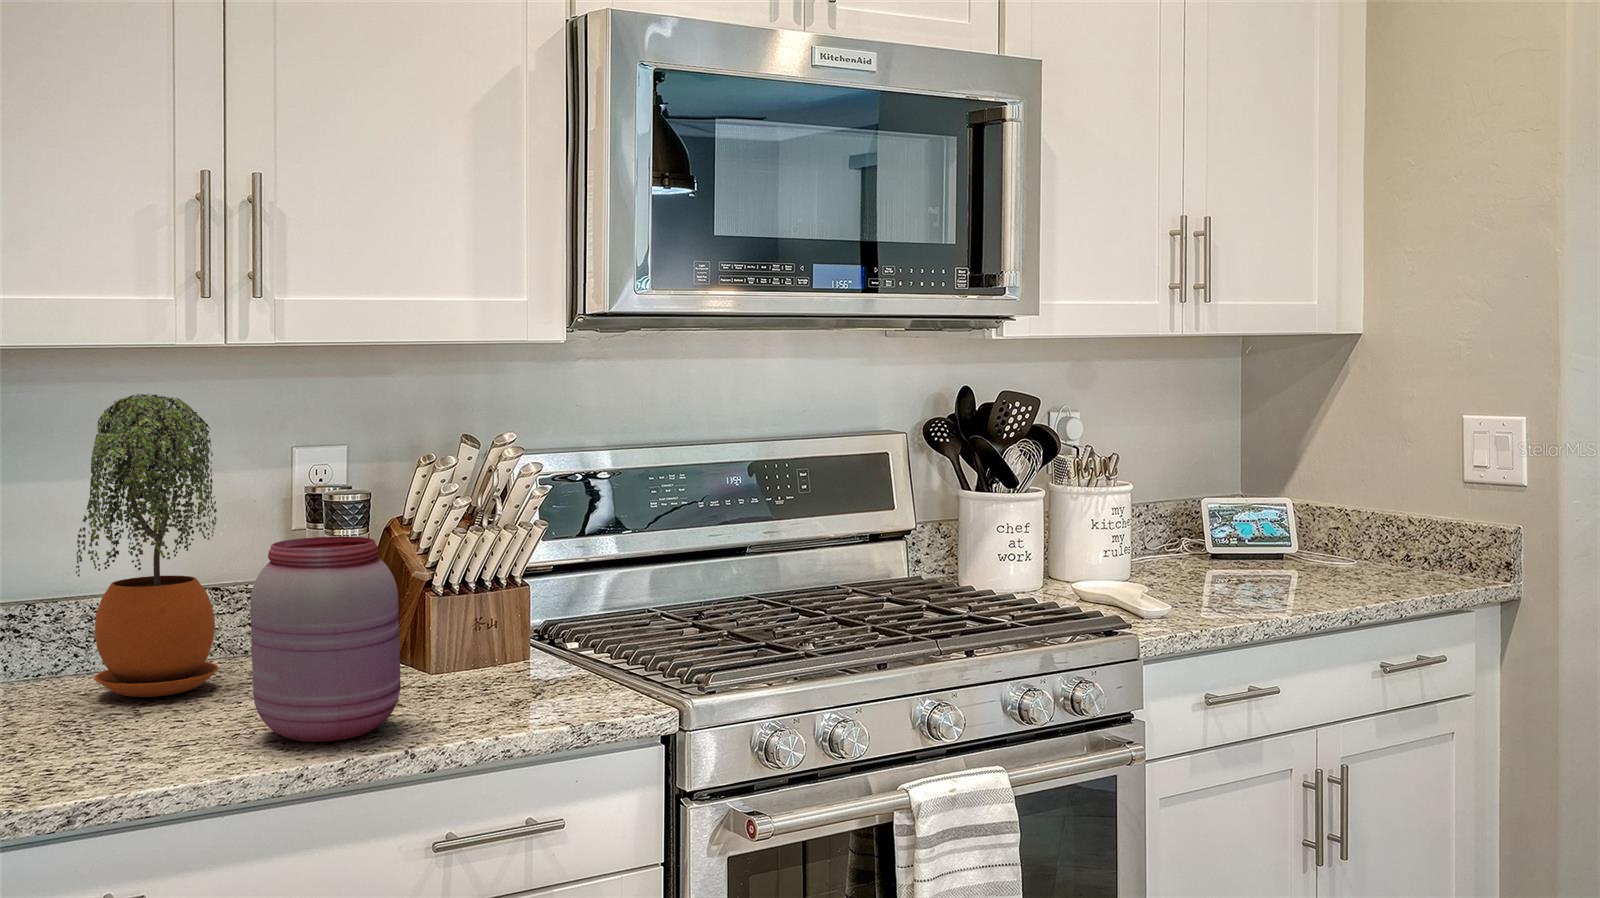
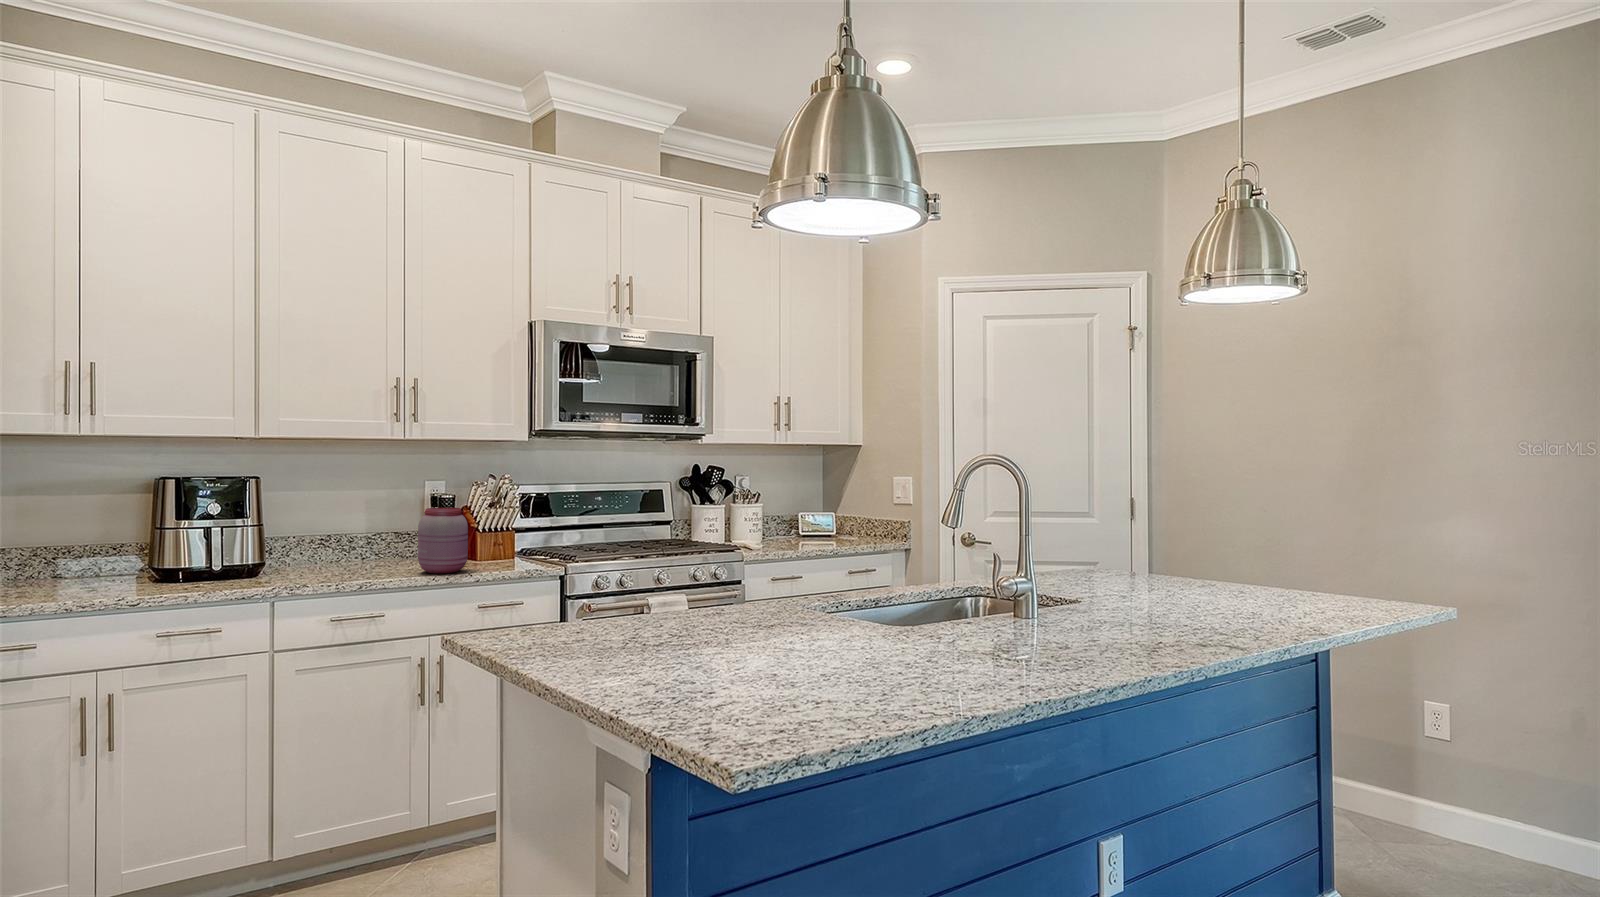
potted plant: present [76,394,218,697] -> none [352,460,402,566]

